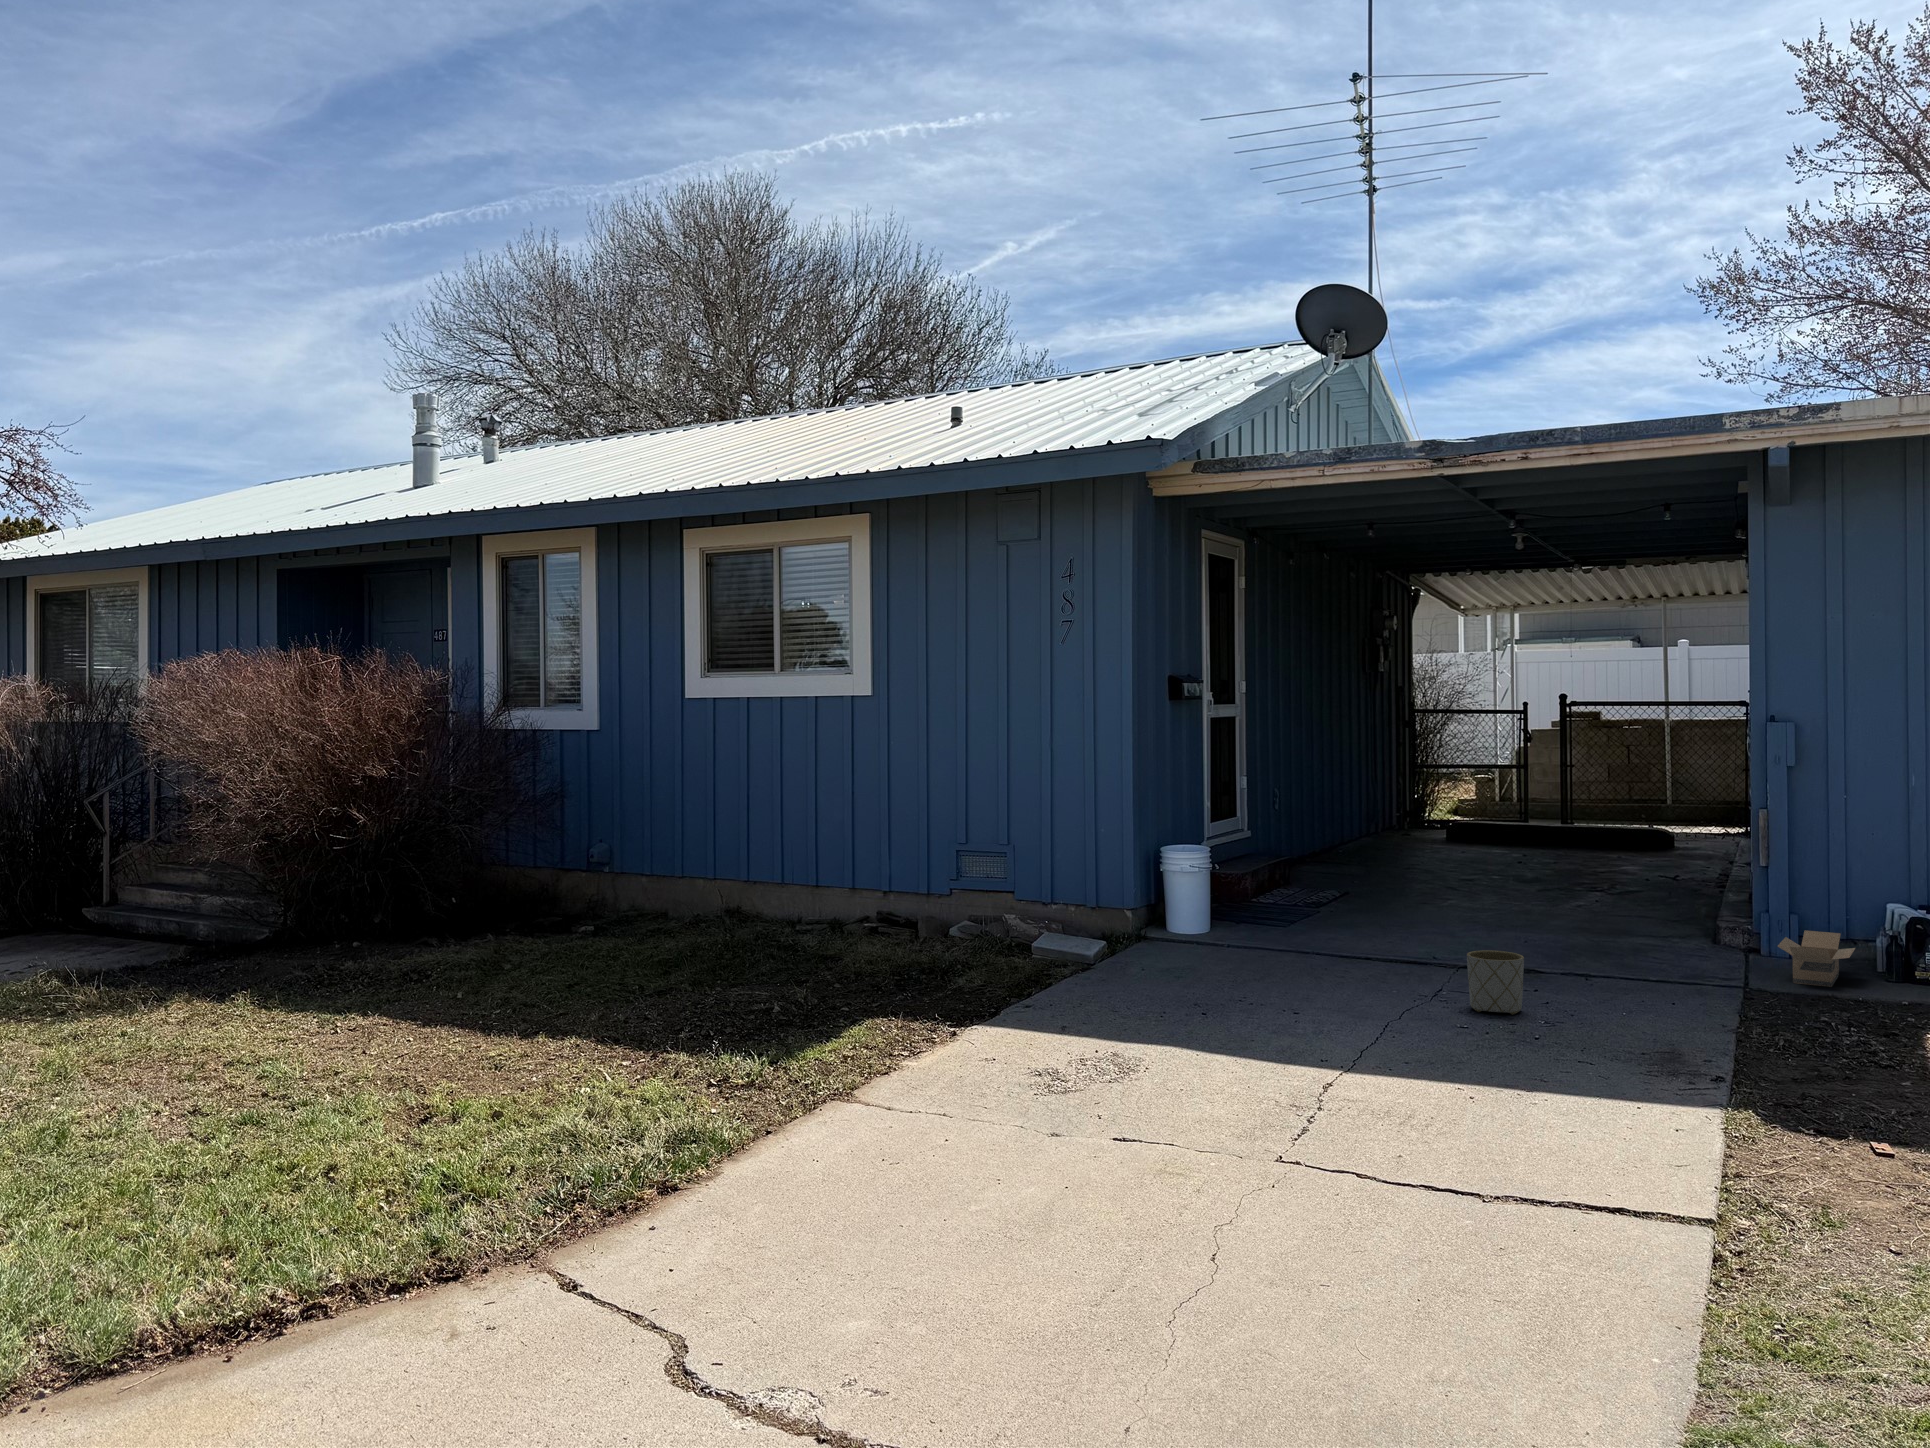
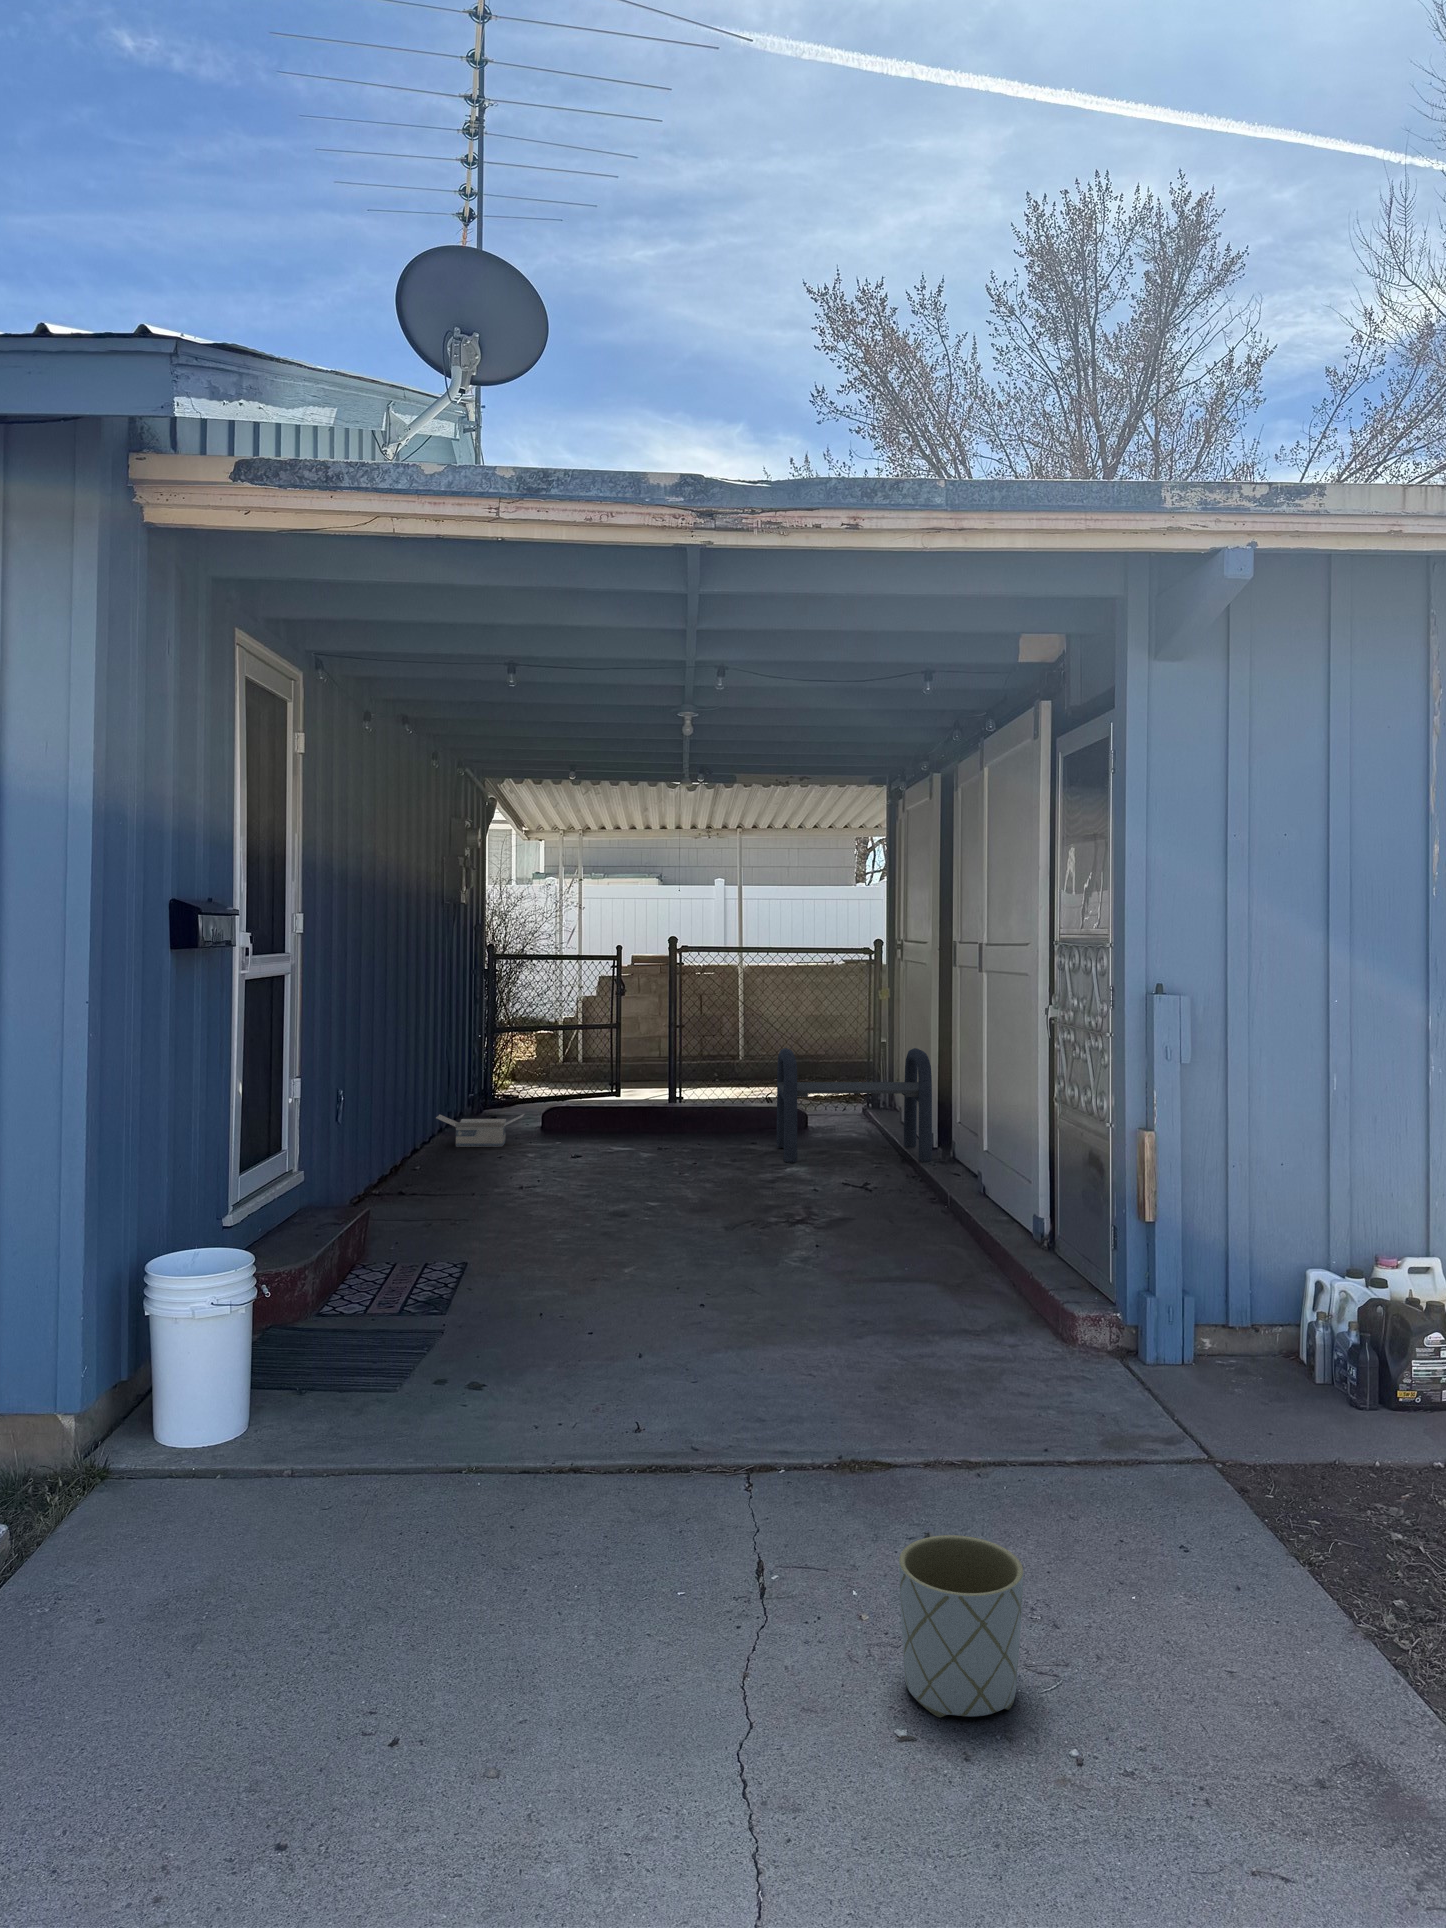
bench: none [1636,783,1777,880] -> present [777,1048,932,1163]
cardboard box: present [1778,930,1855,987] -> present [436,1114,524,1147]

